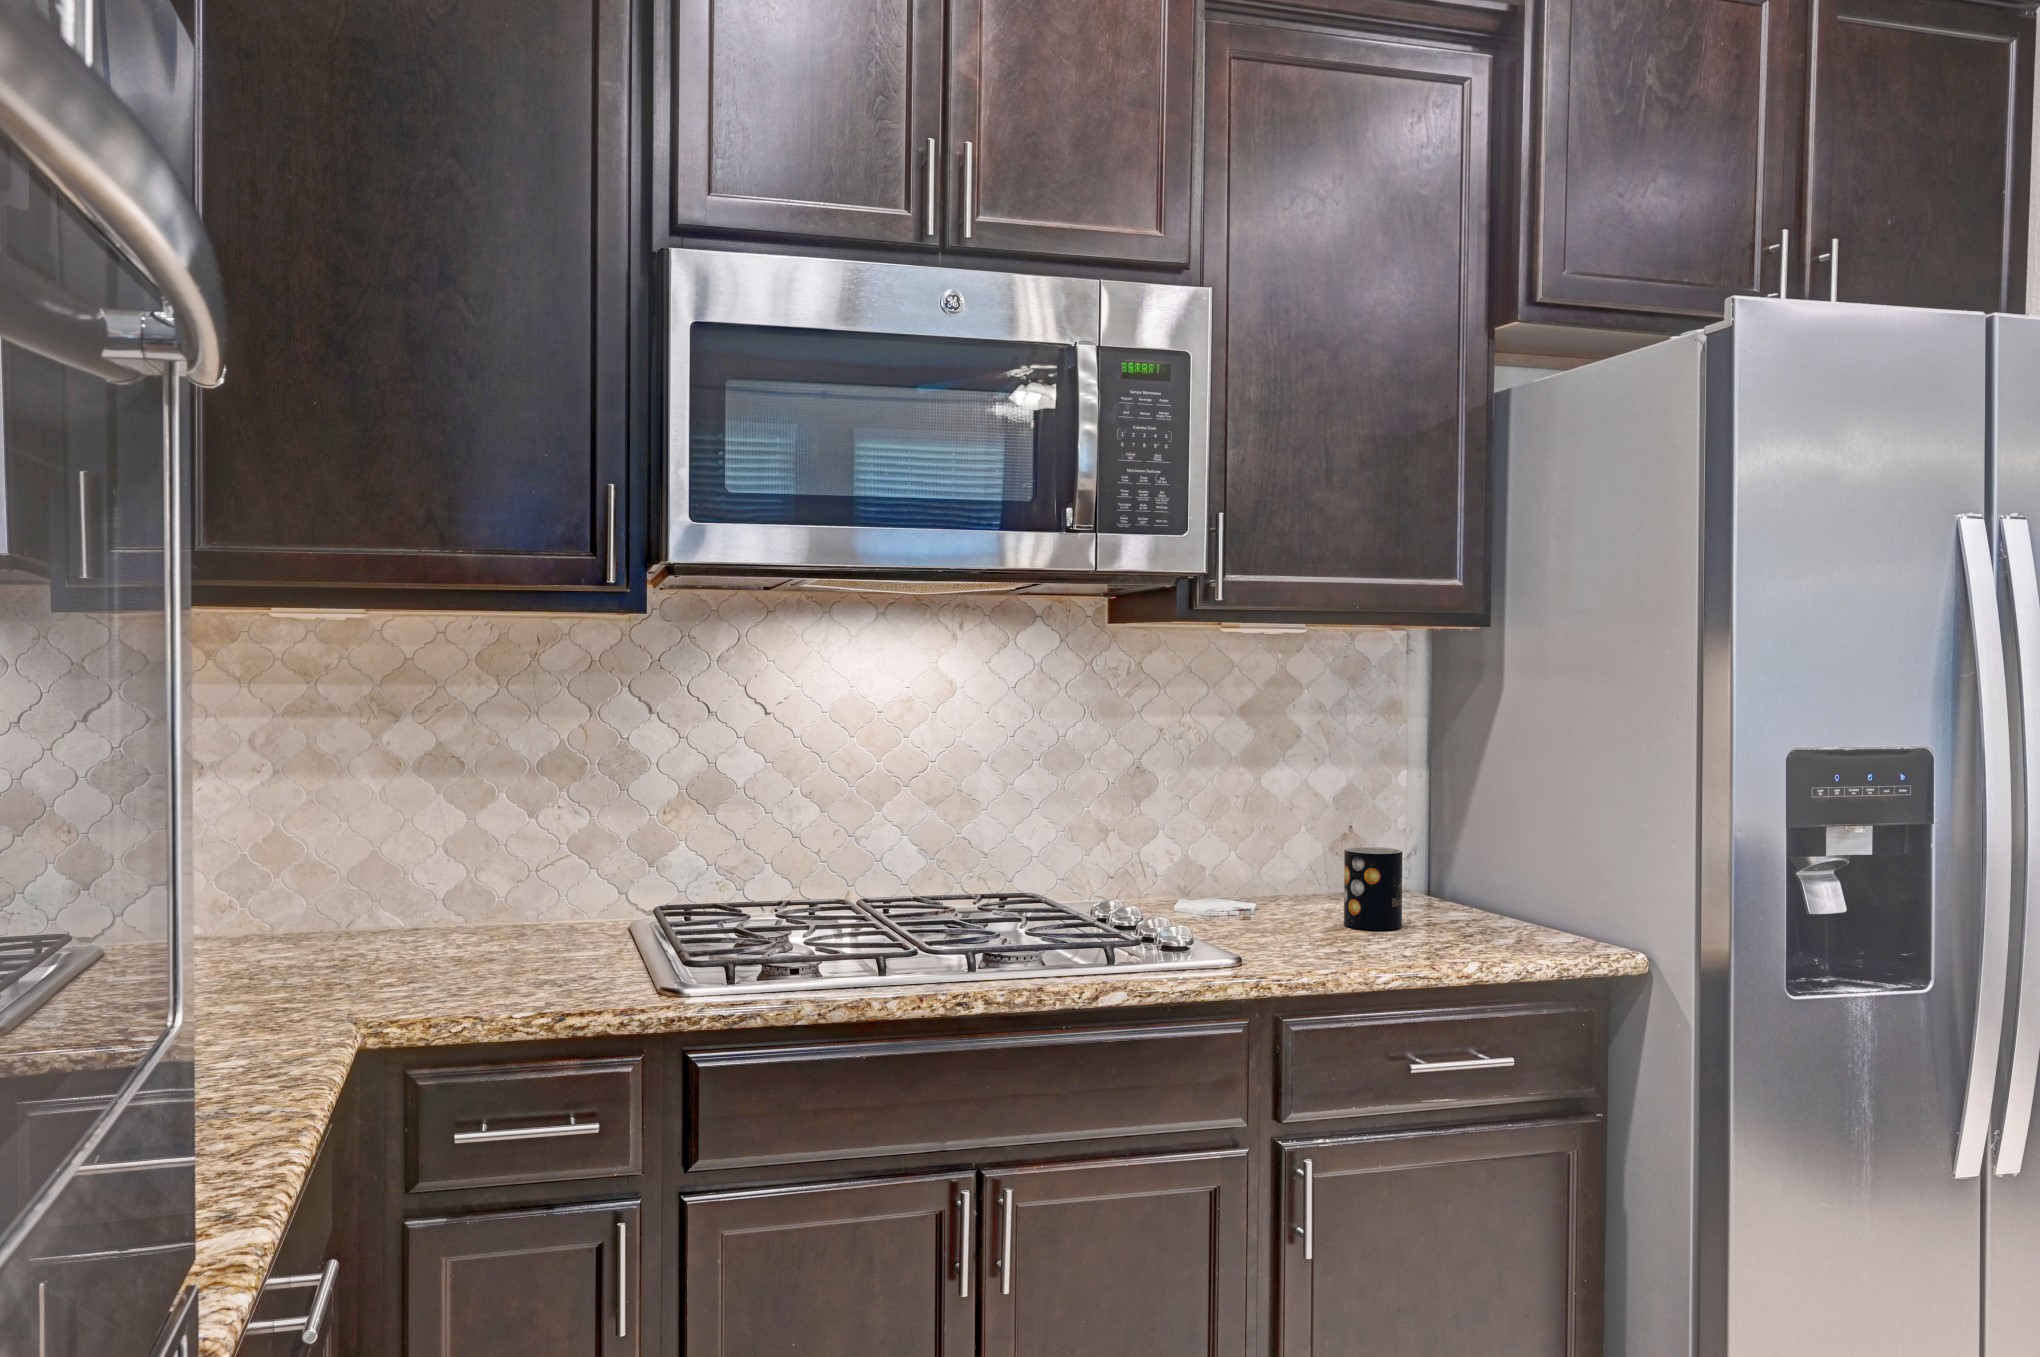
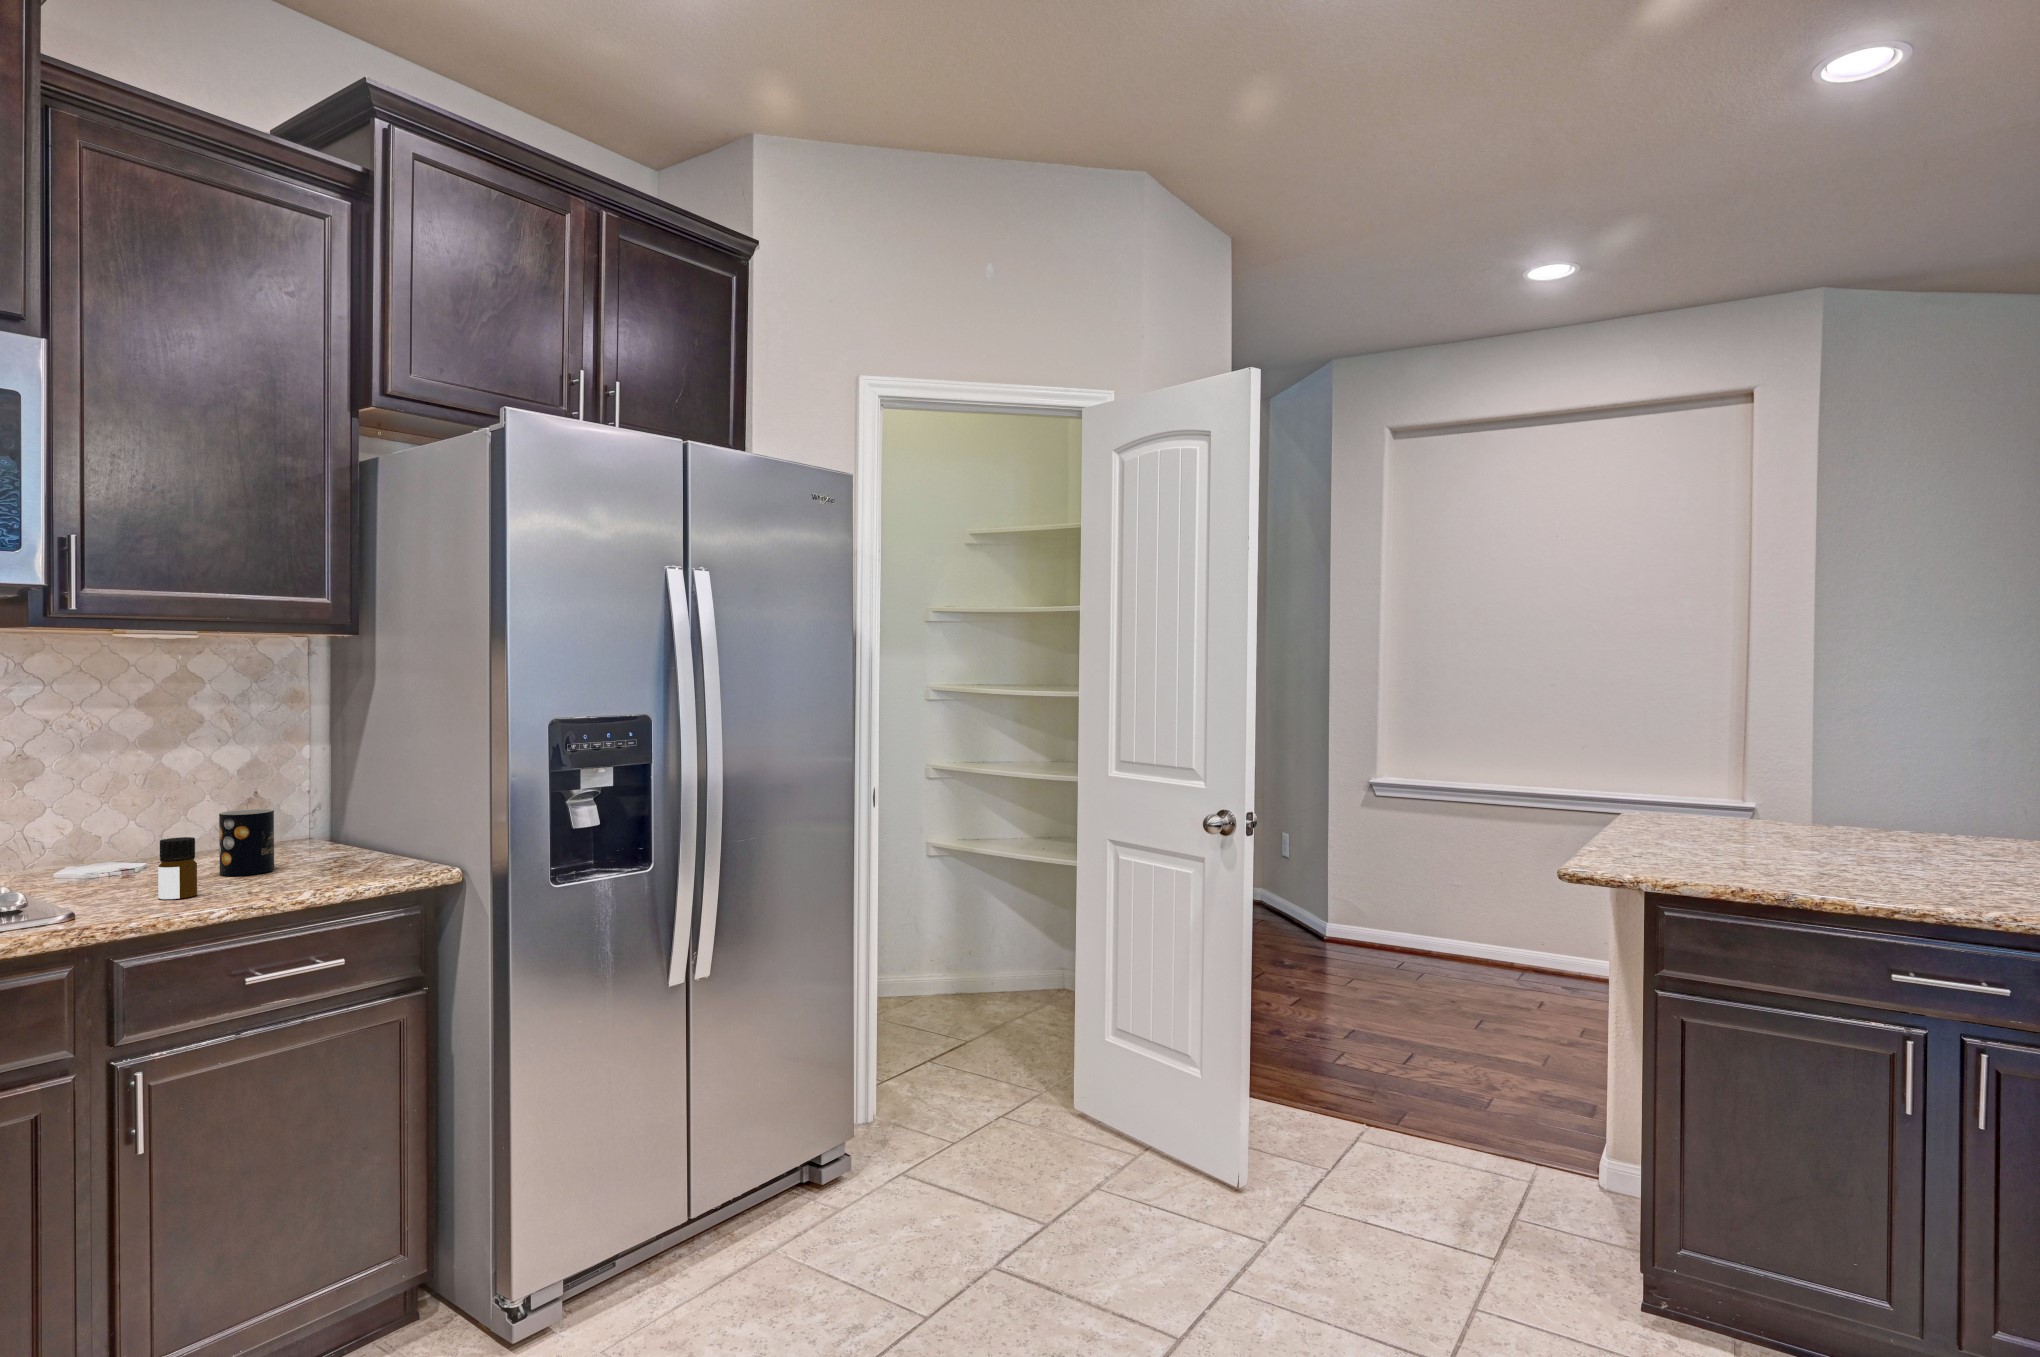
bottle: none [1306,878,1345,953] -> present [158,837,197,899]

